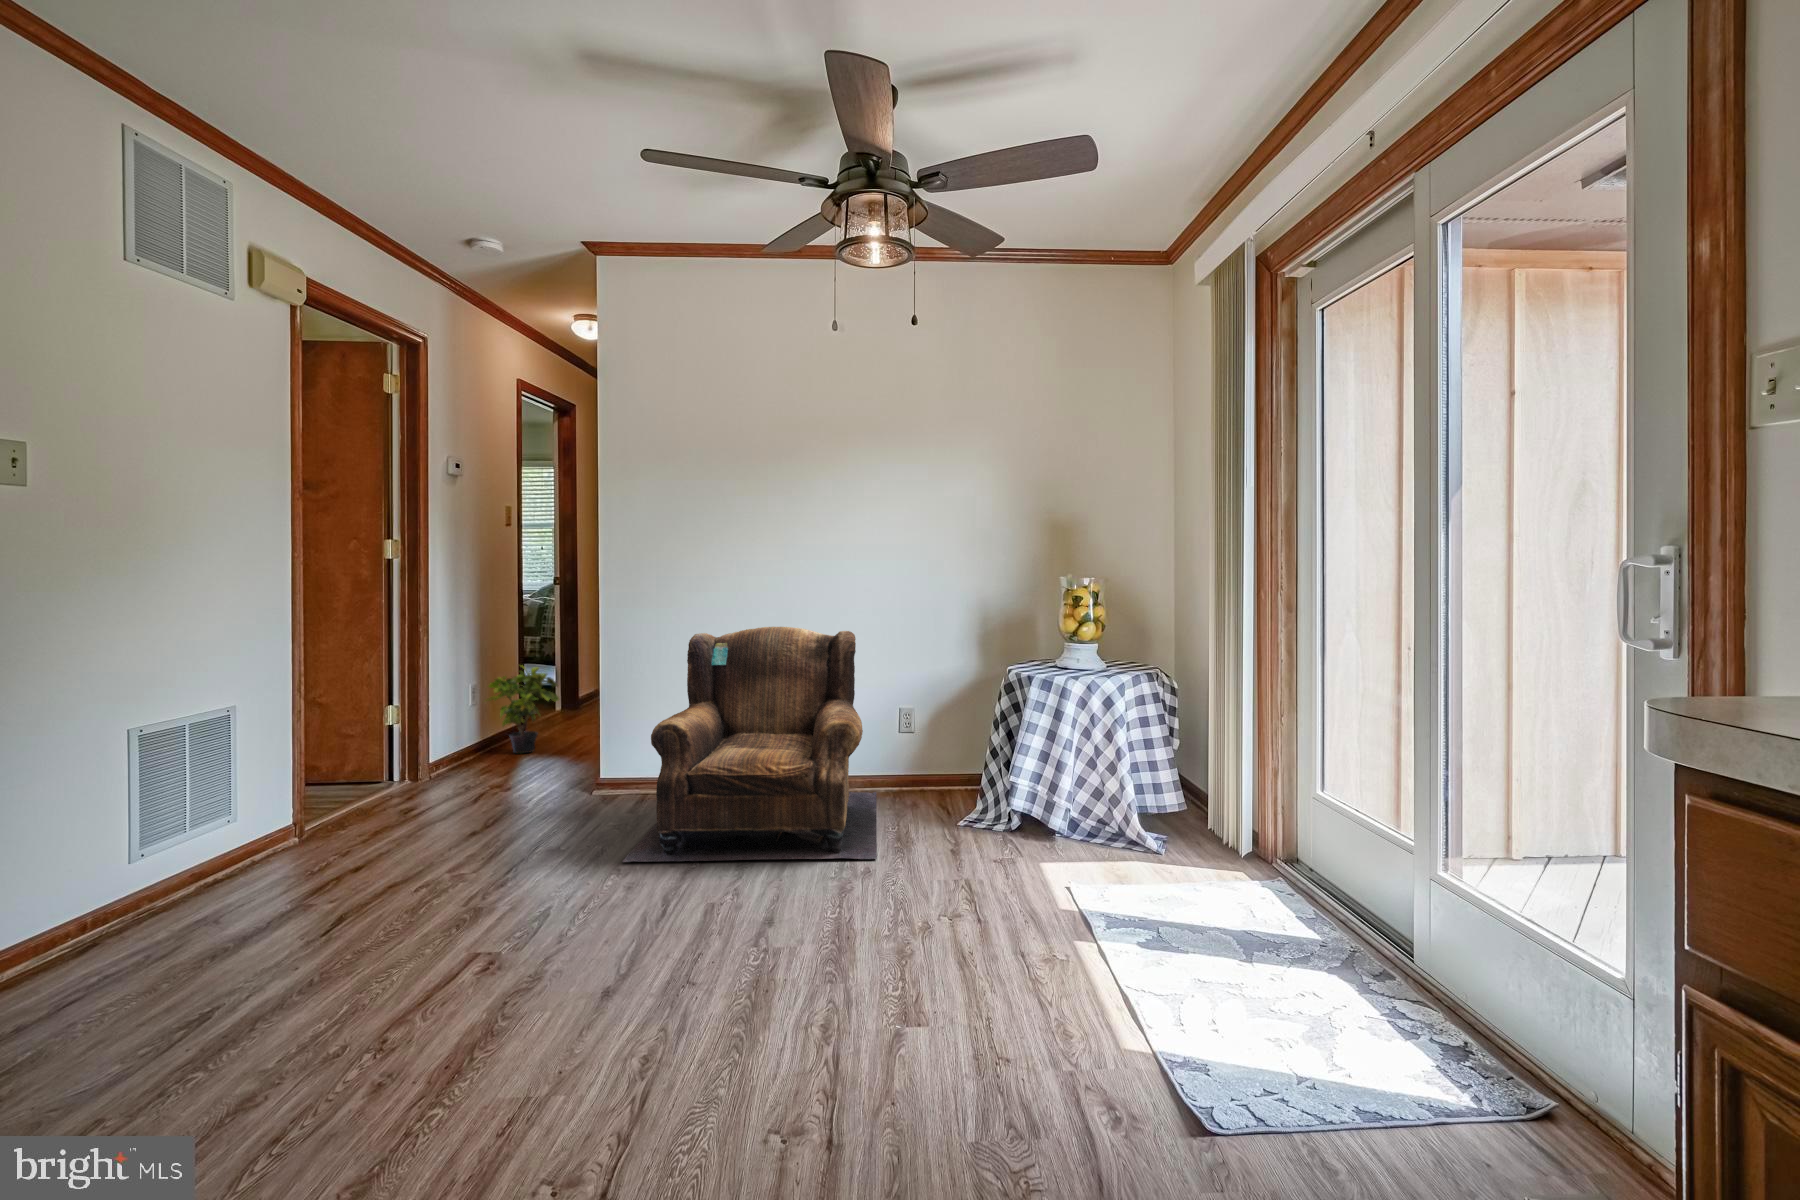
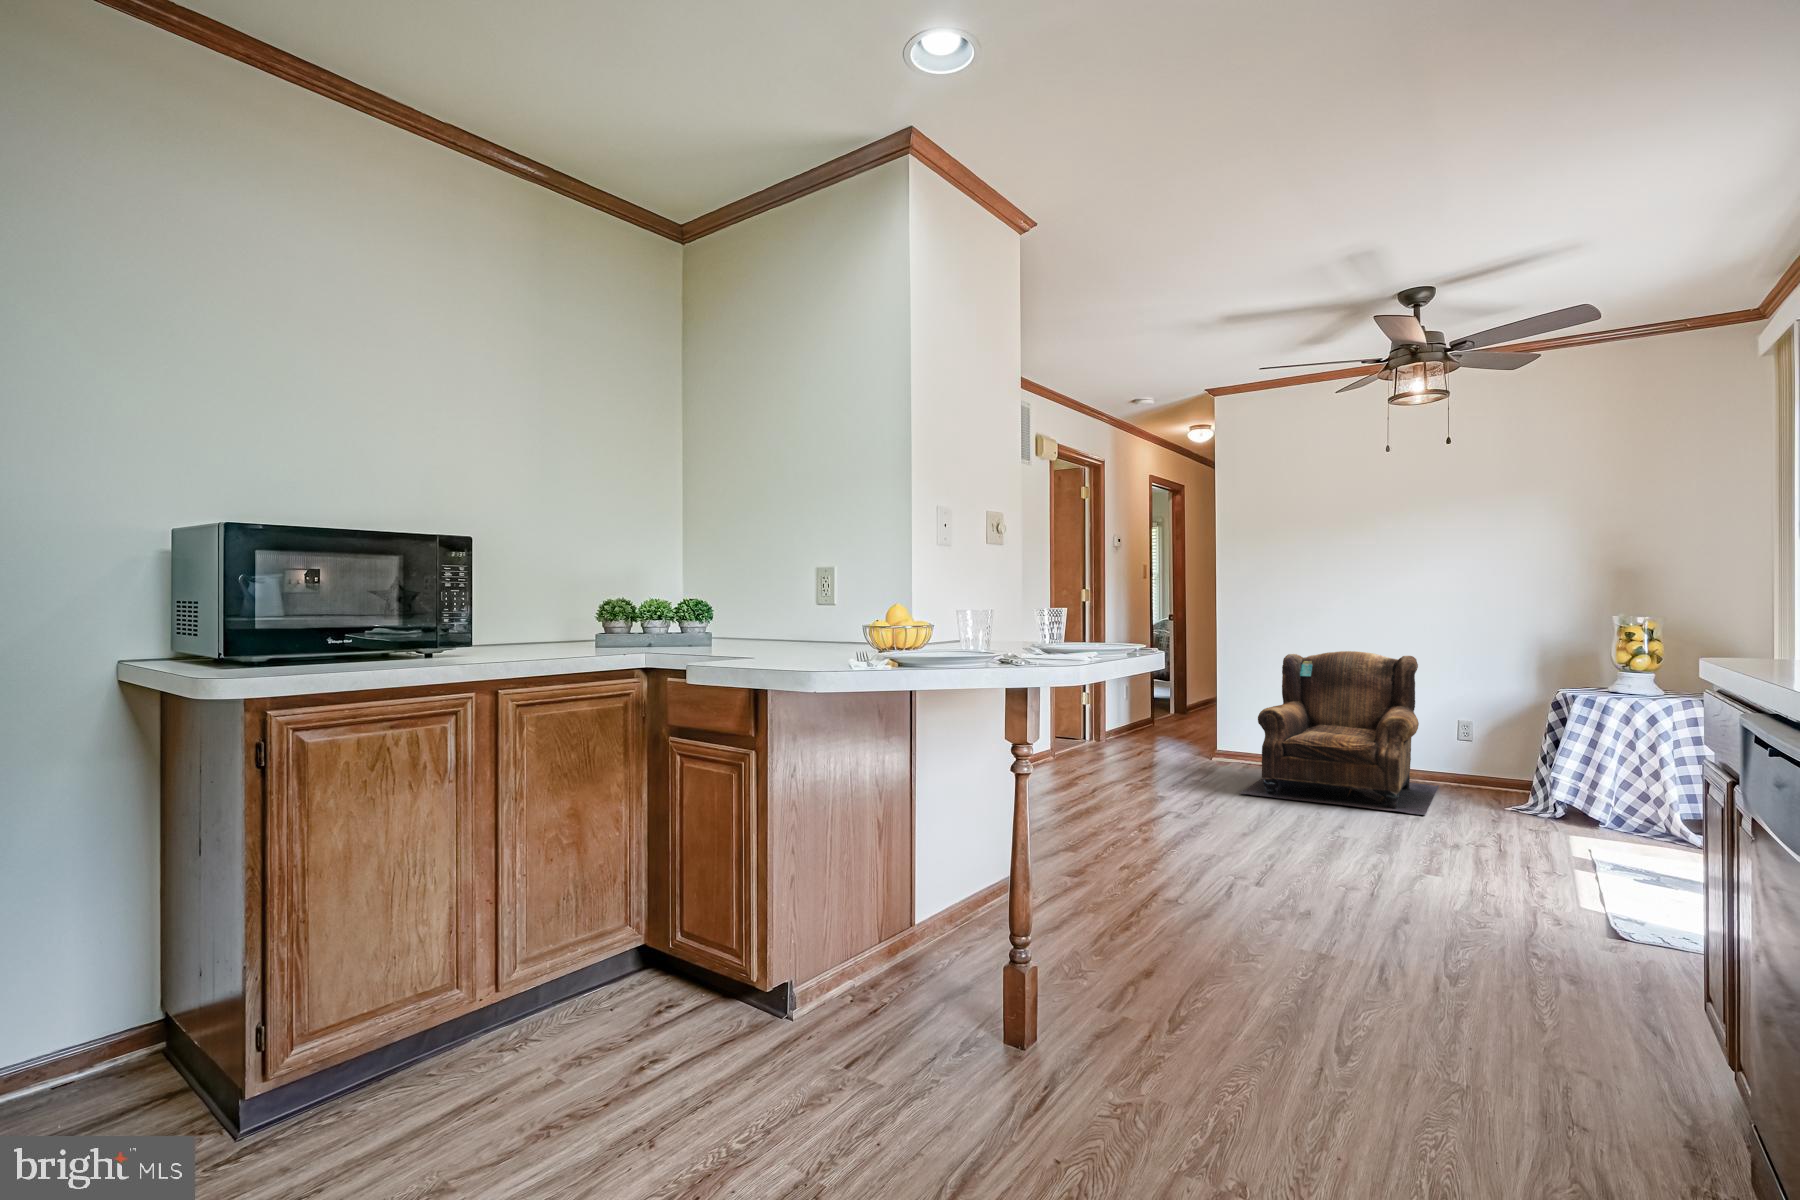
potted plant: present [485,665,559,753] -> none [1130,676,1182,738]

